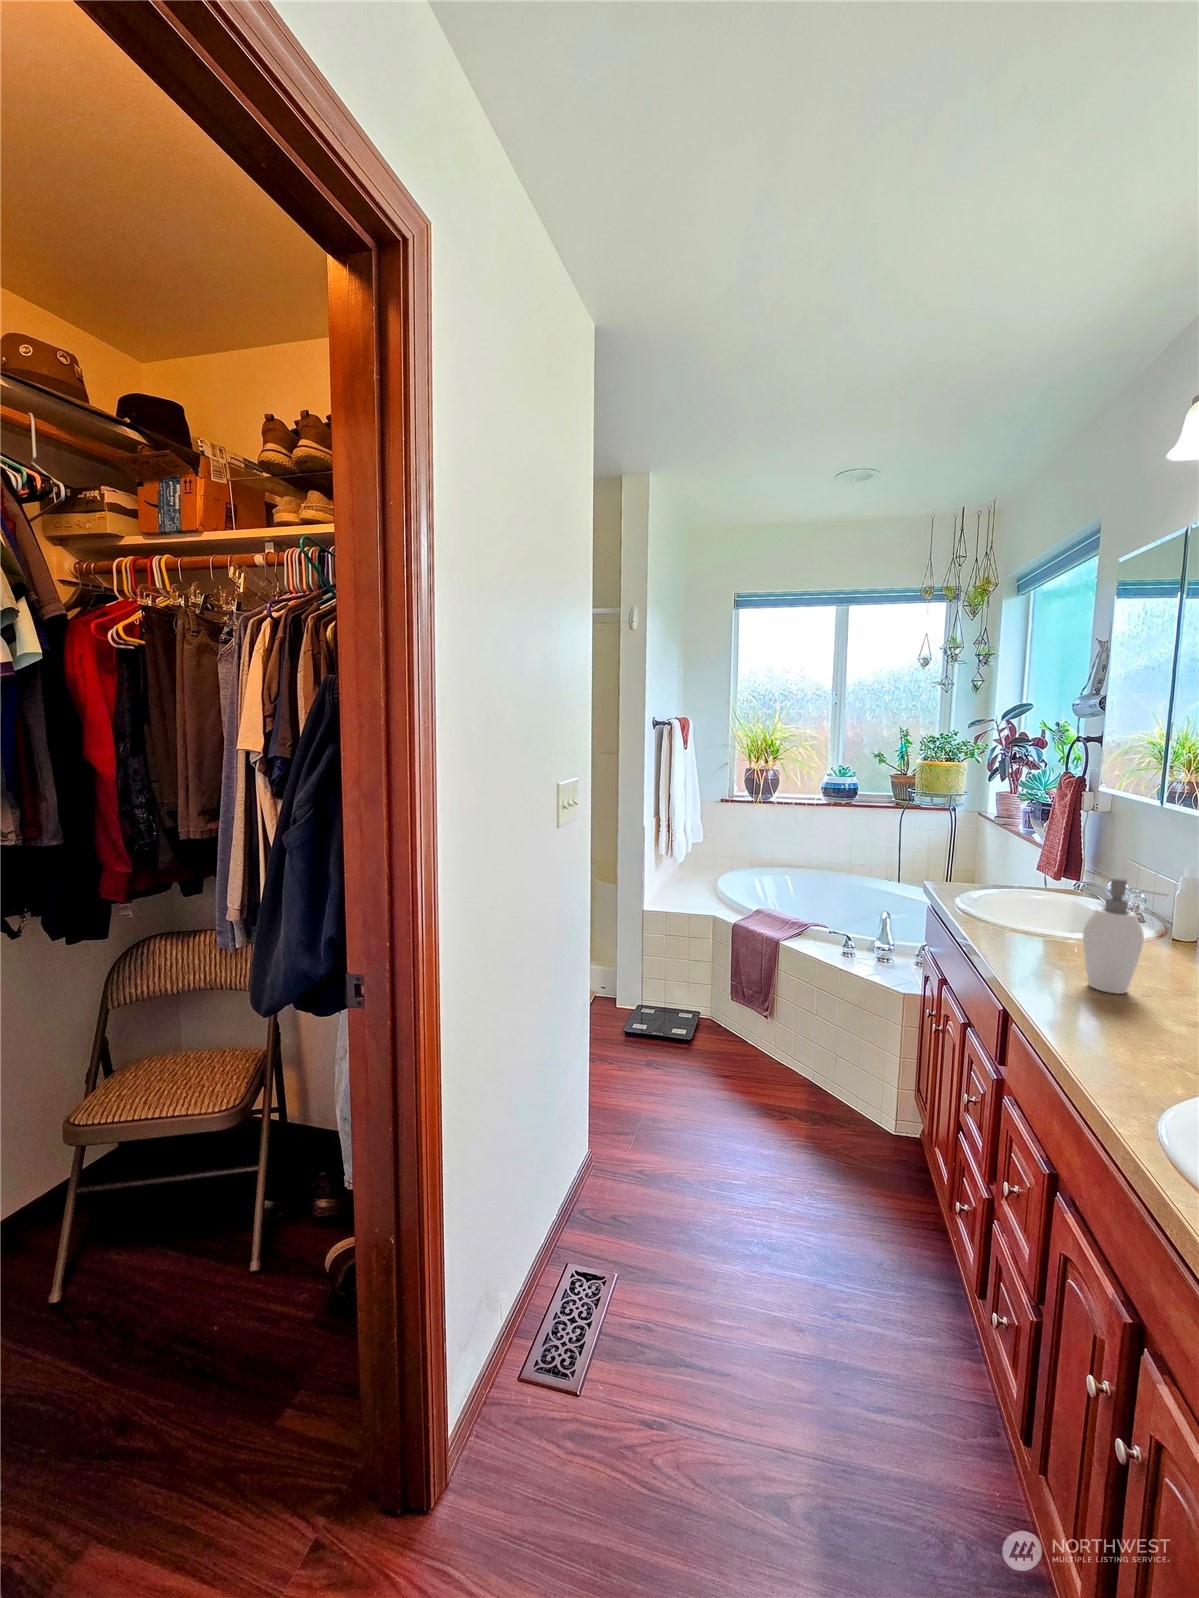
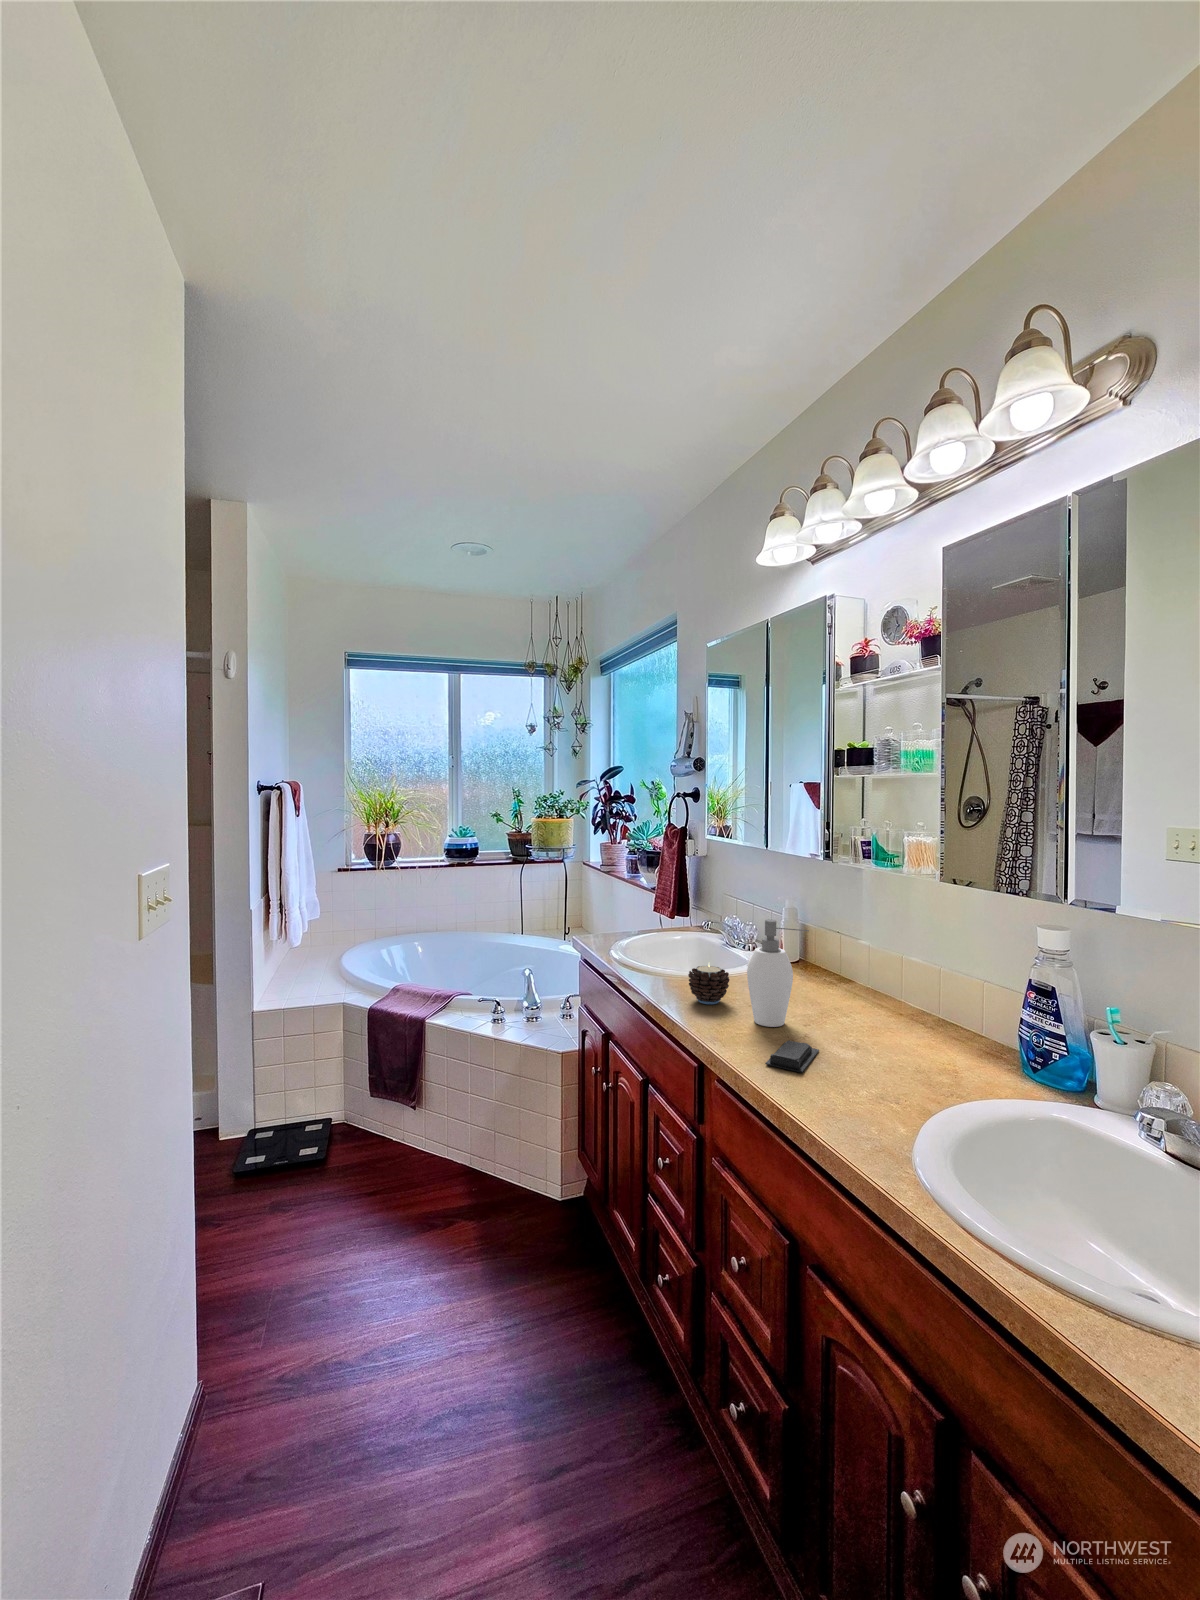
candle: none [1021,917,1072,961] -> present [688,964,730,1004]
soap bar: none [1071,1004,1152,1034] -> present [765,1040,819,1073]

